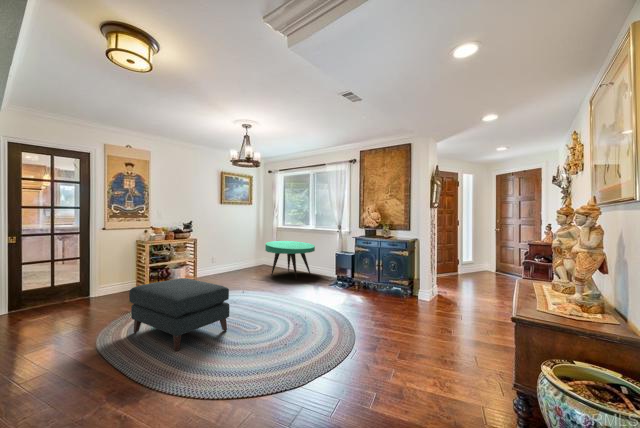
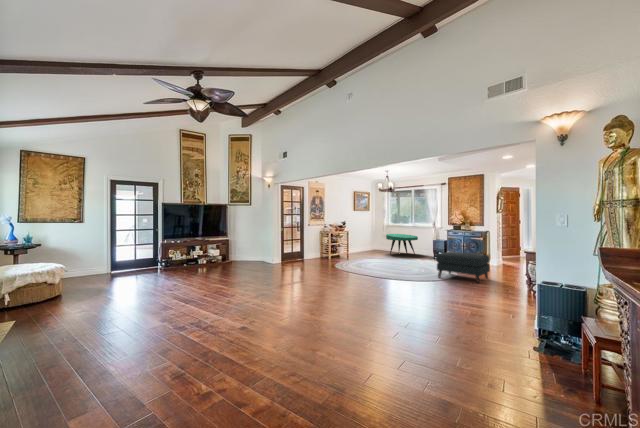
ottoman: present [129,278,229,351] -> present [436,252,490,284]

